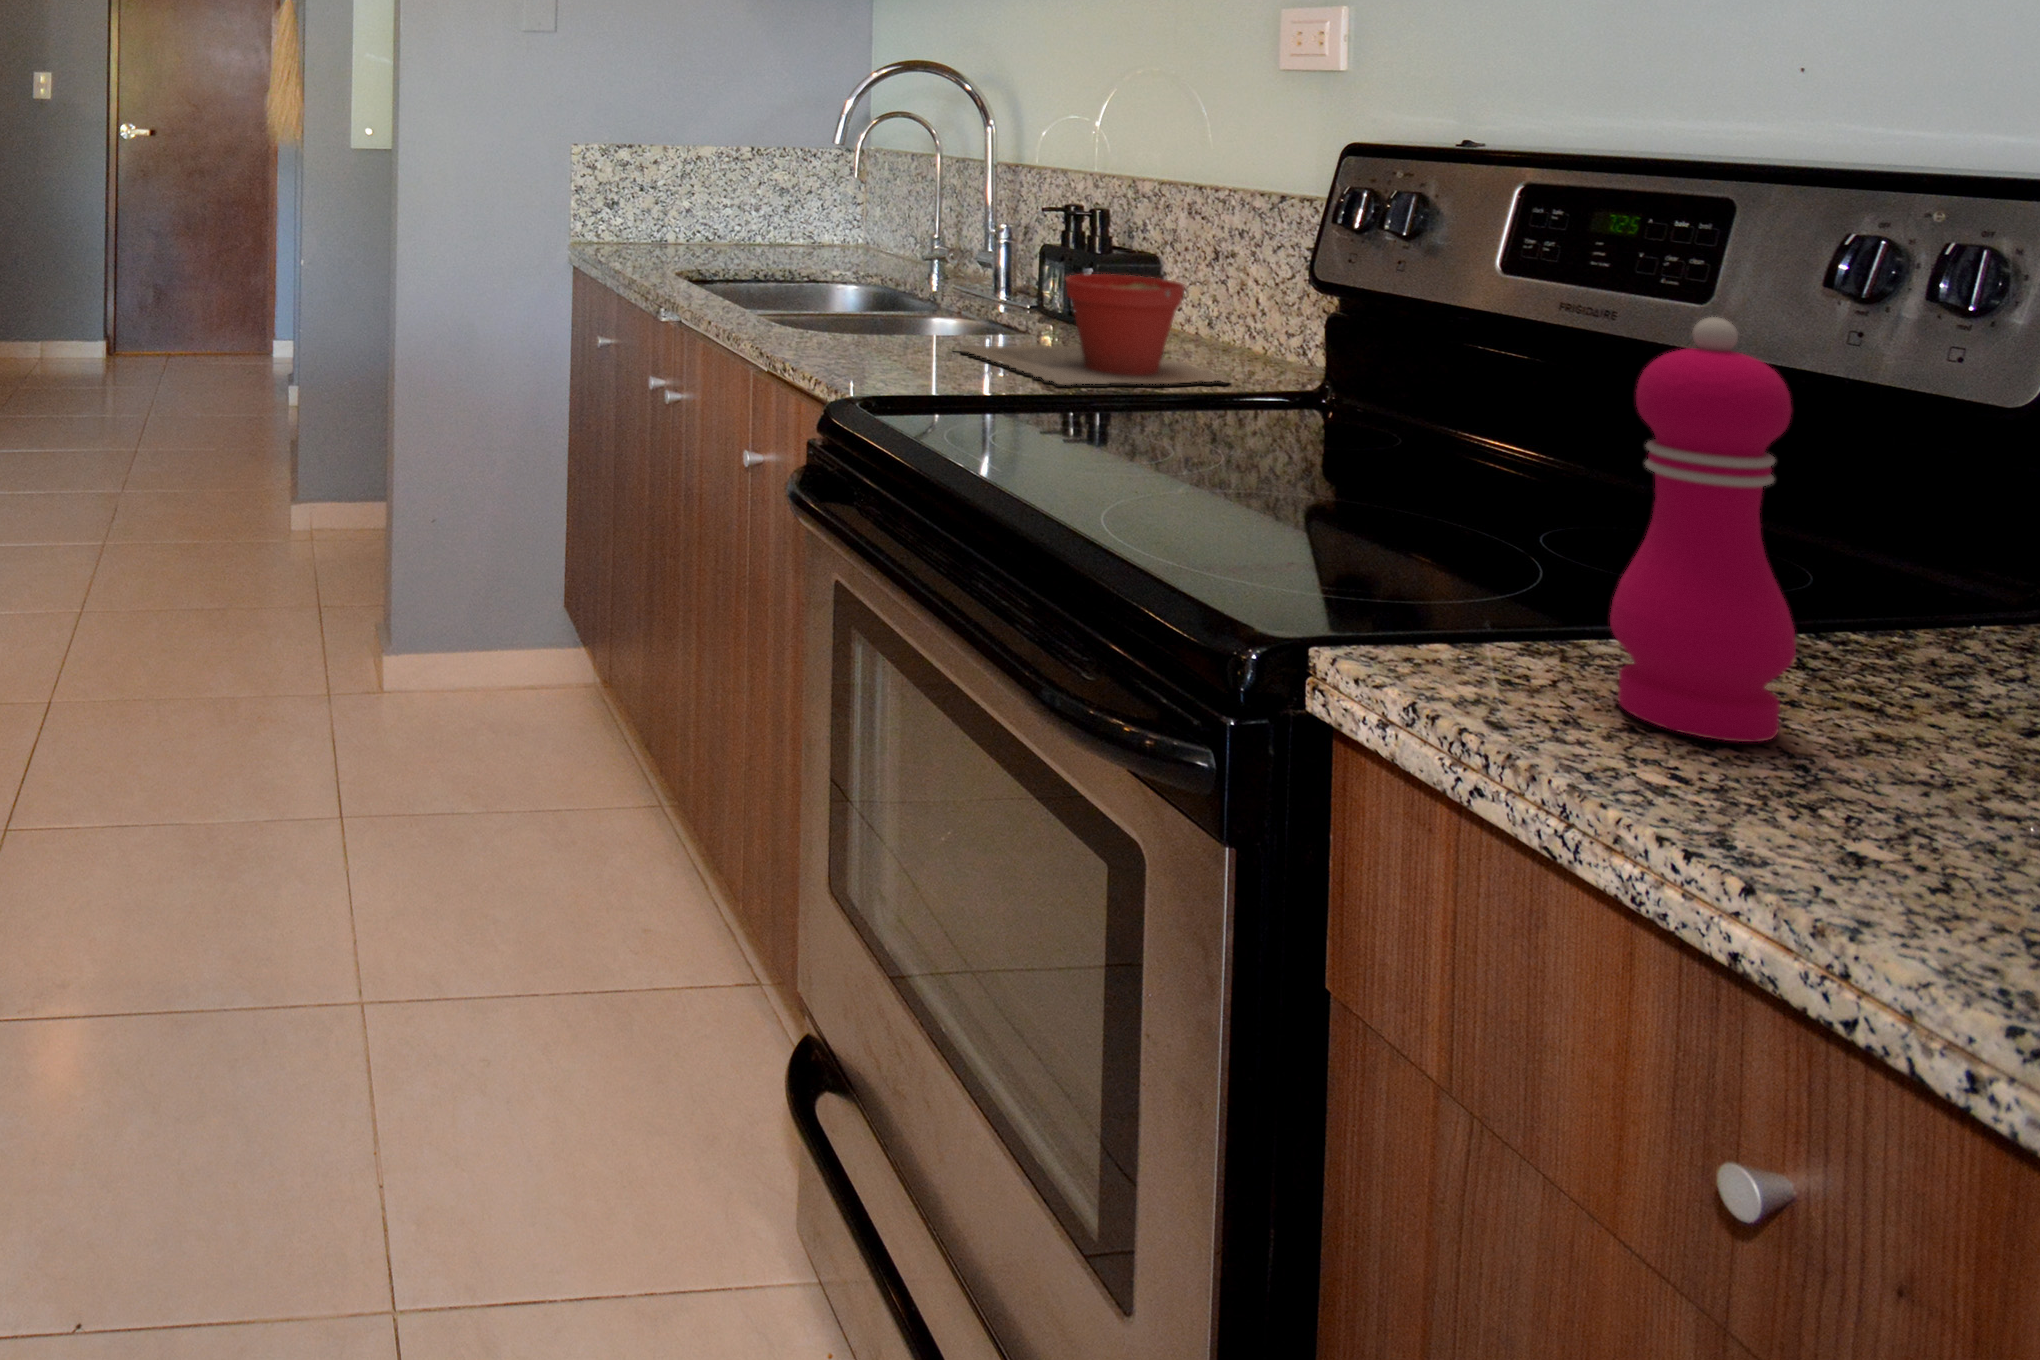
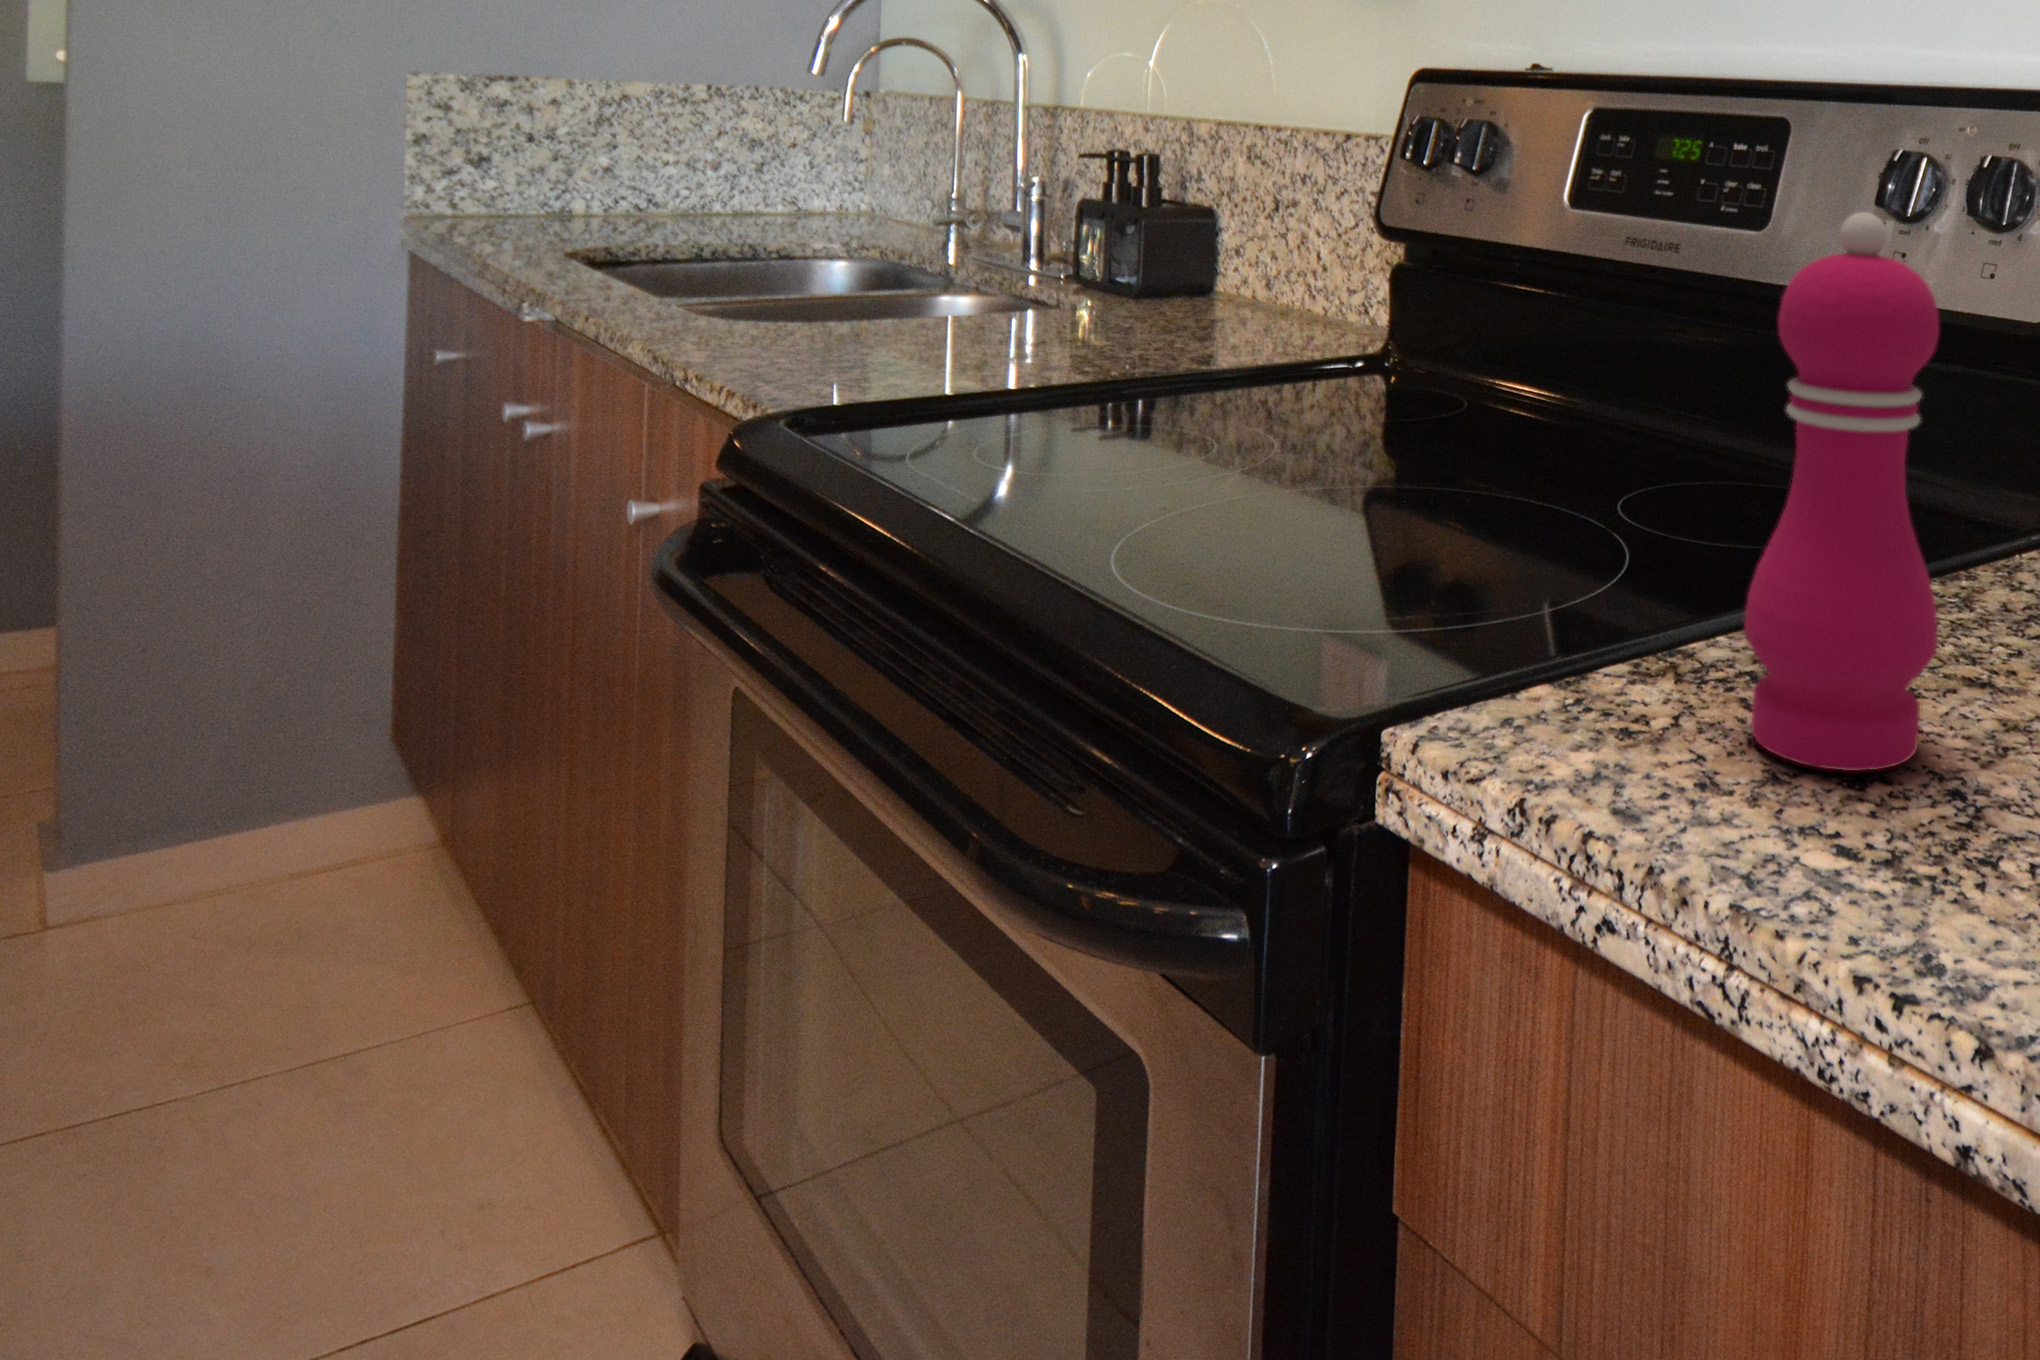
plant pot: present [961,274,1230,385] -> none [951,227,1288,367]

